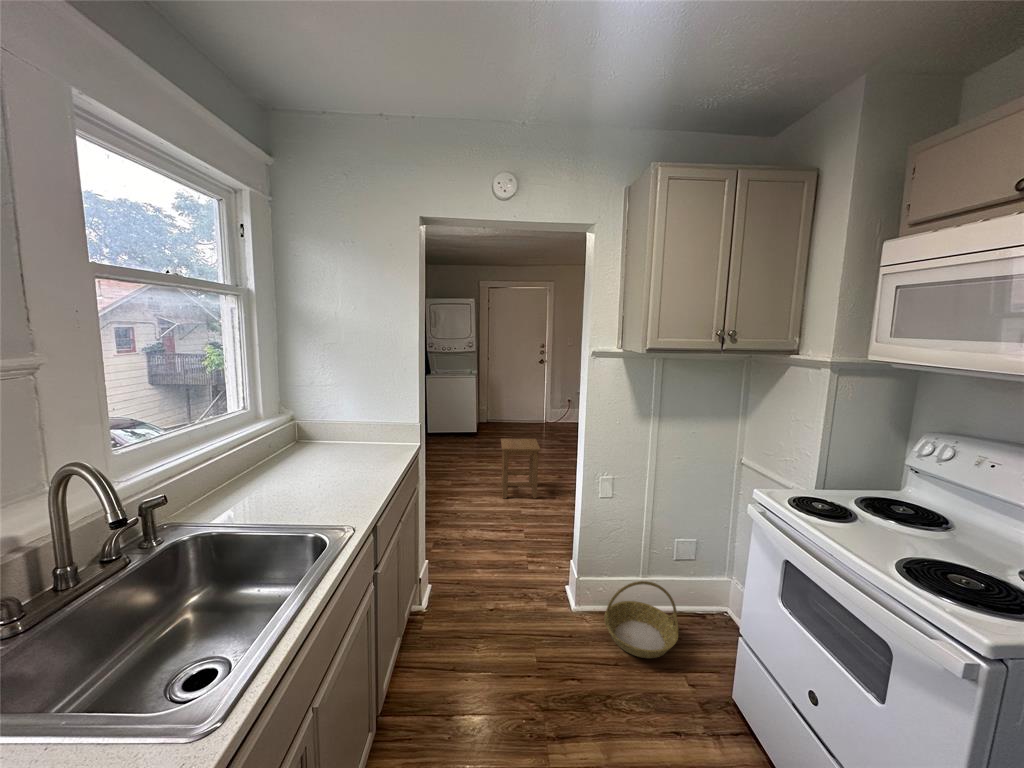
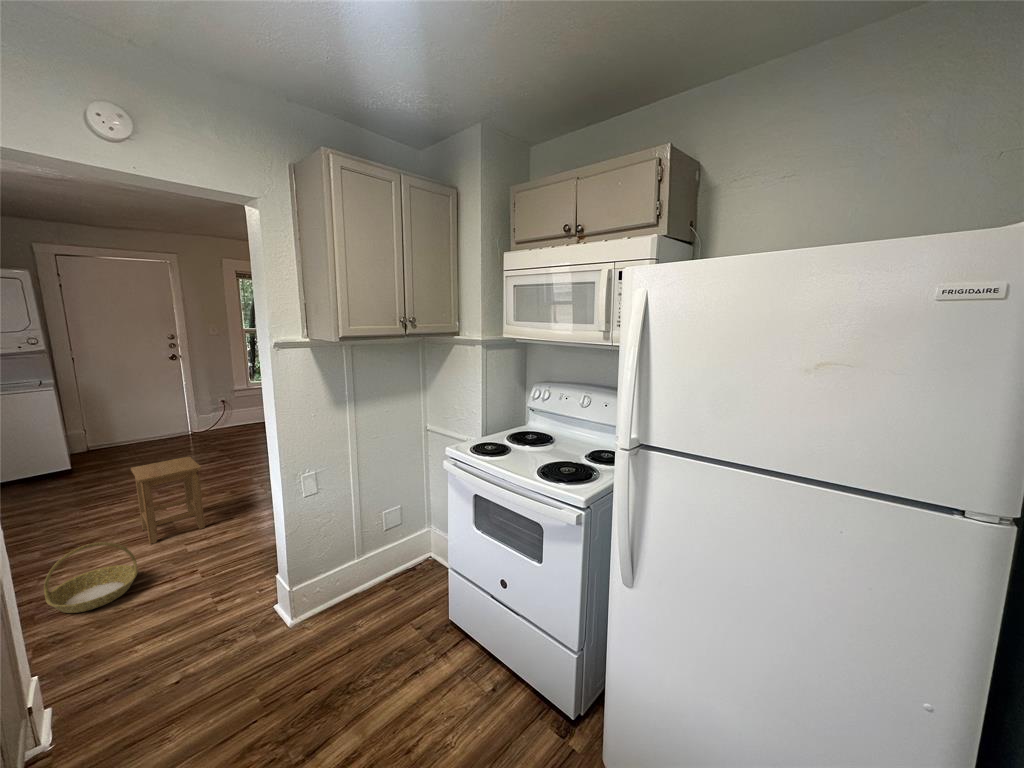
basket: present [604,581,679,658] -> present [44,542,138,613]

